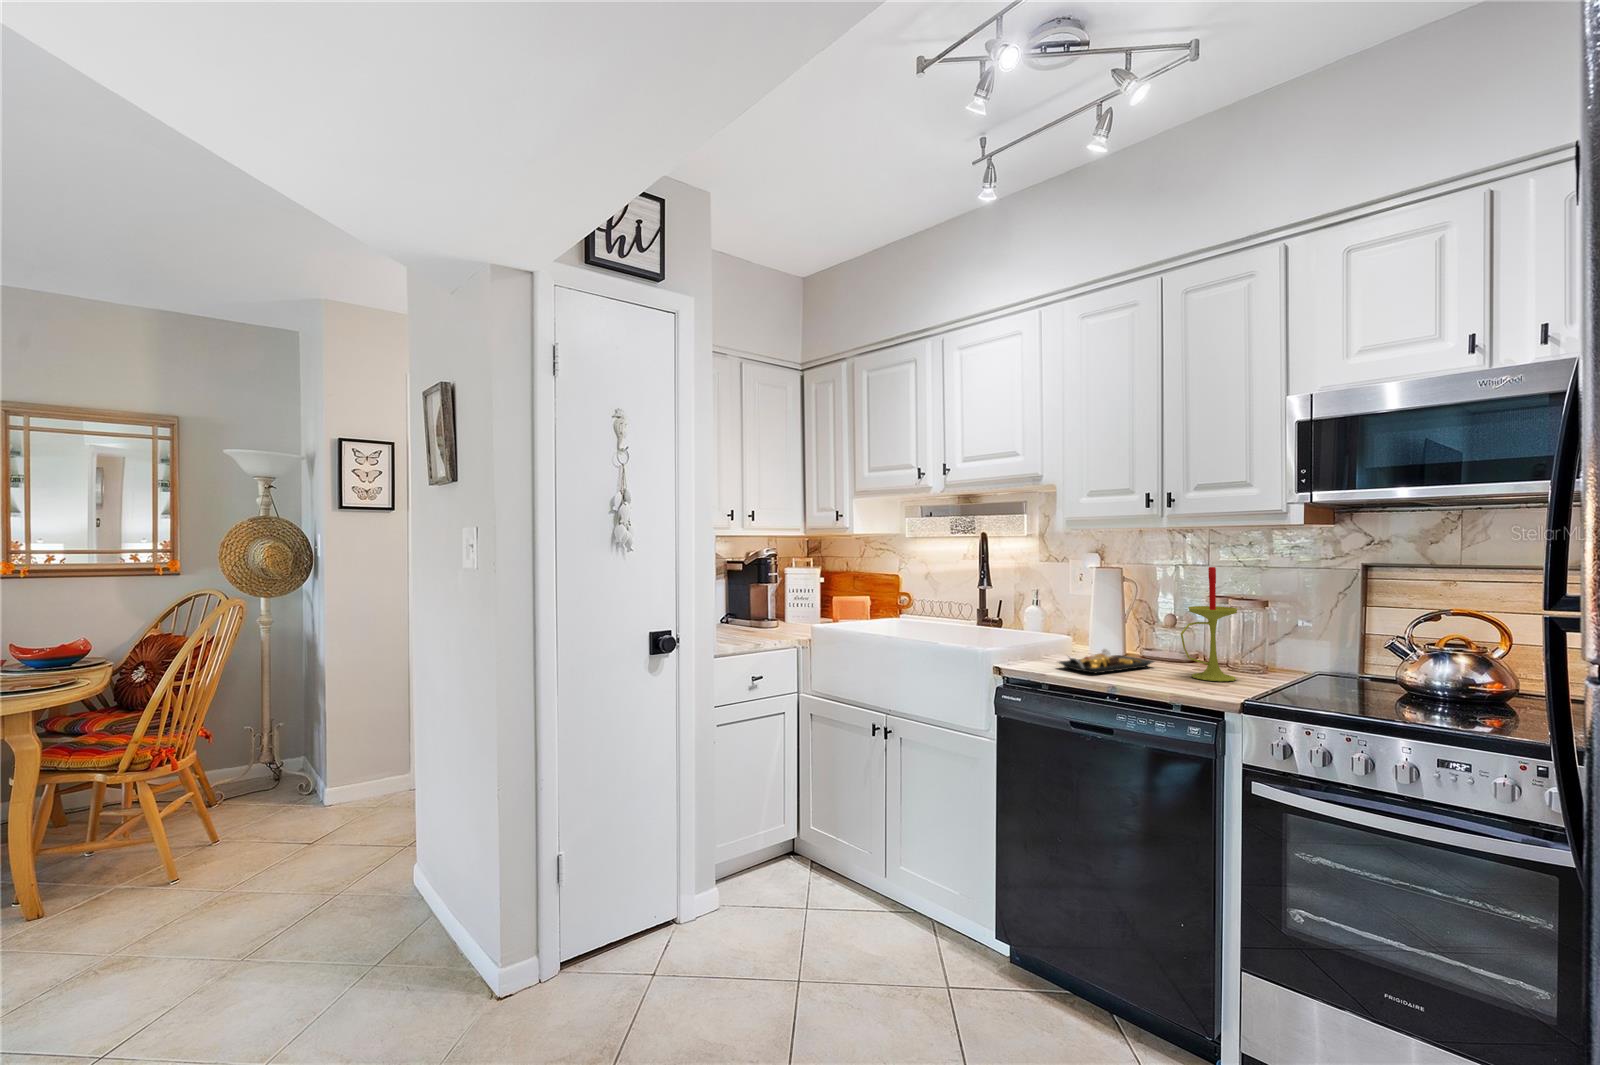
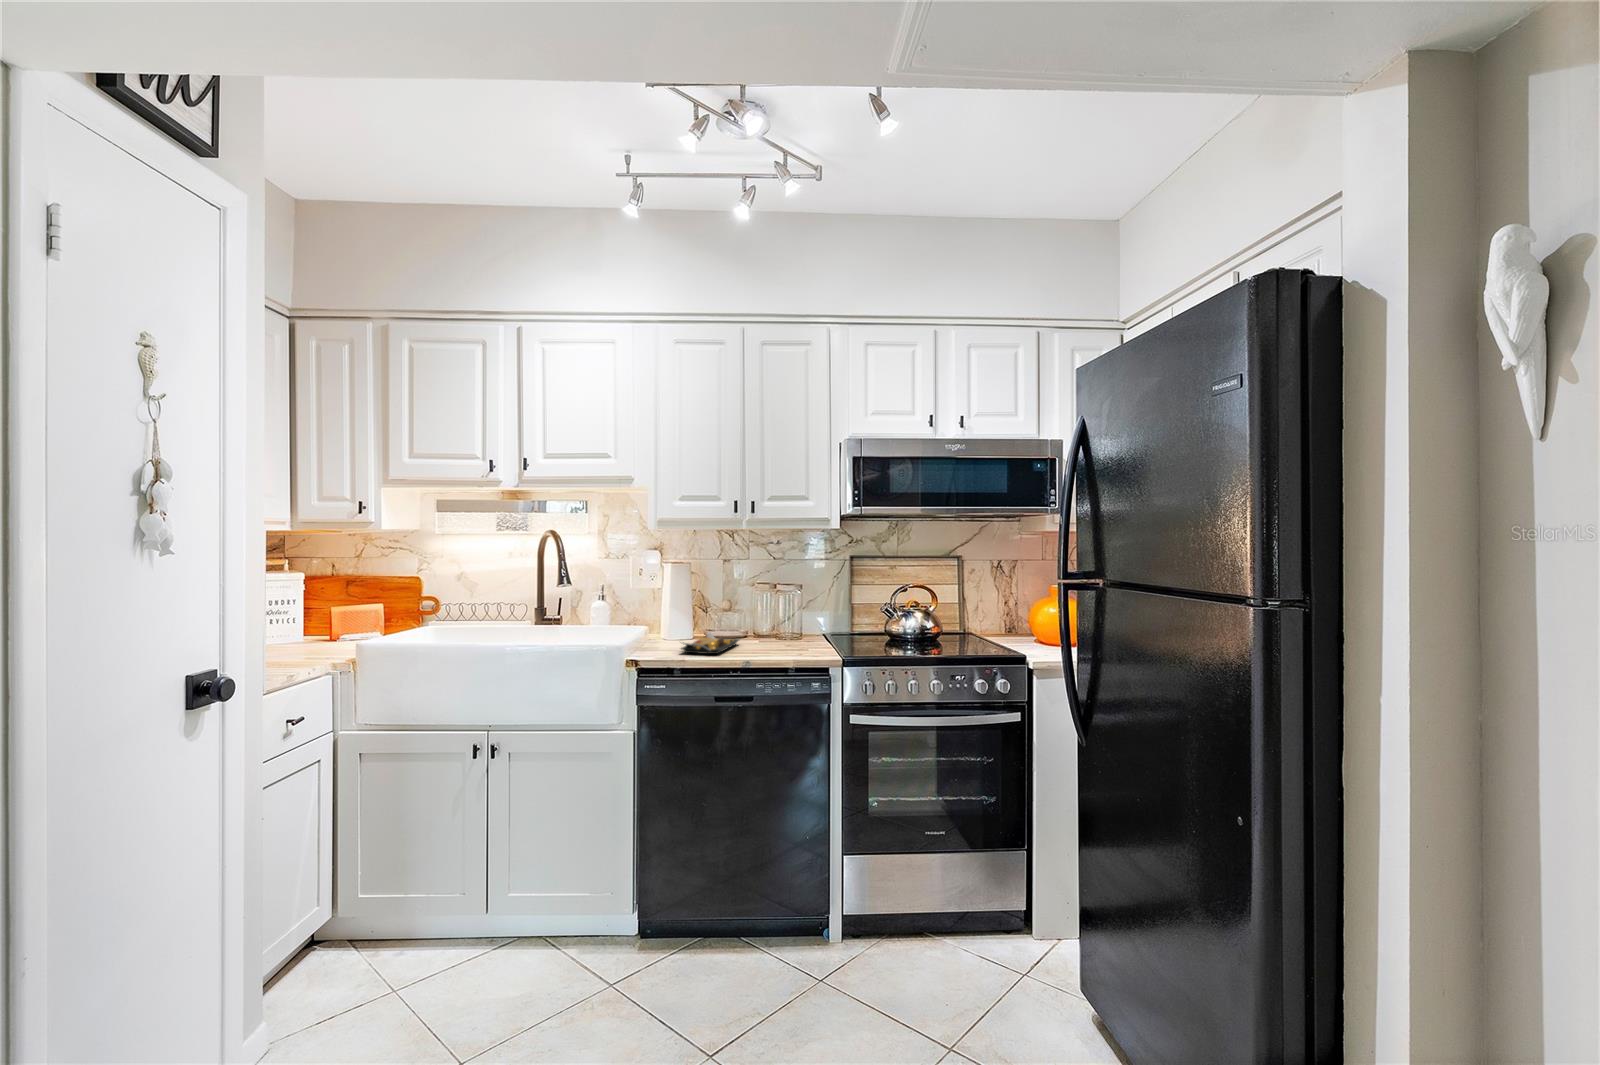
candle: present [1181,567,1238,681] -> none [773,558,808,648]

